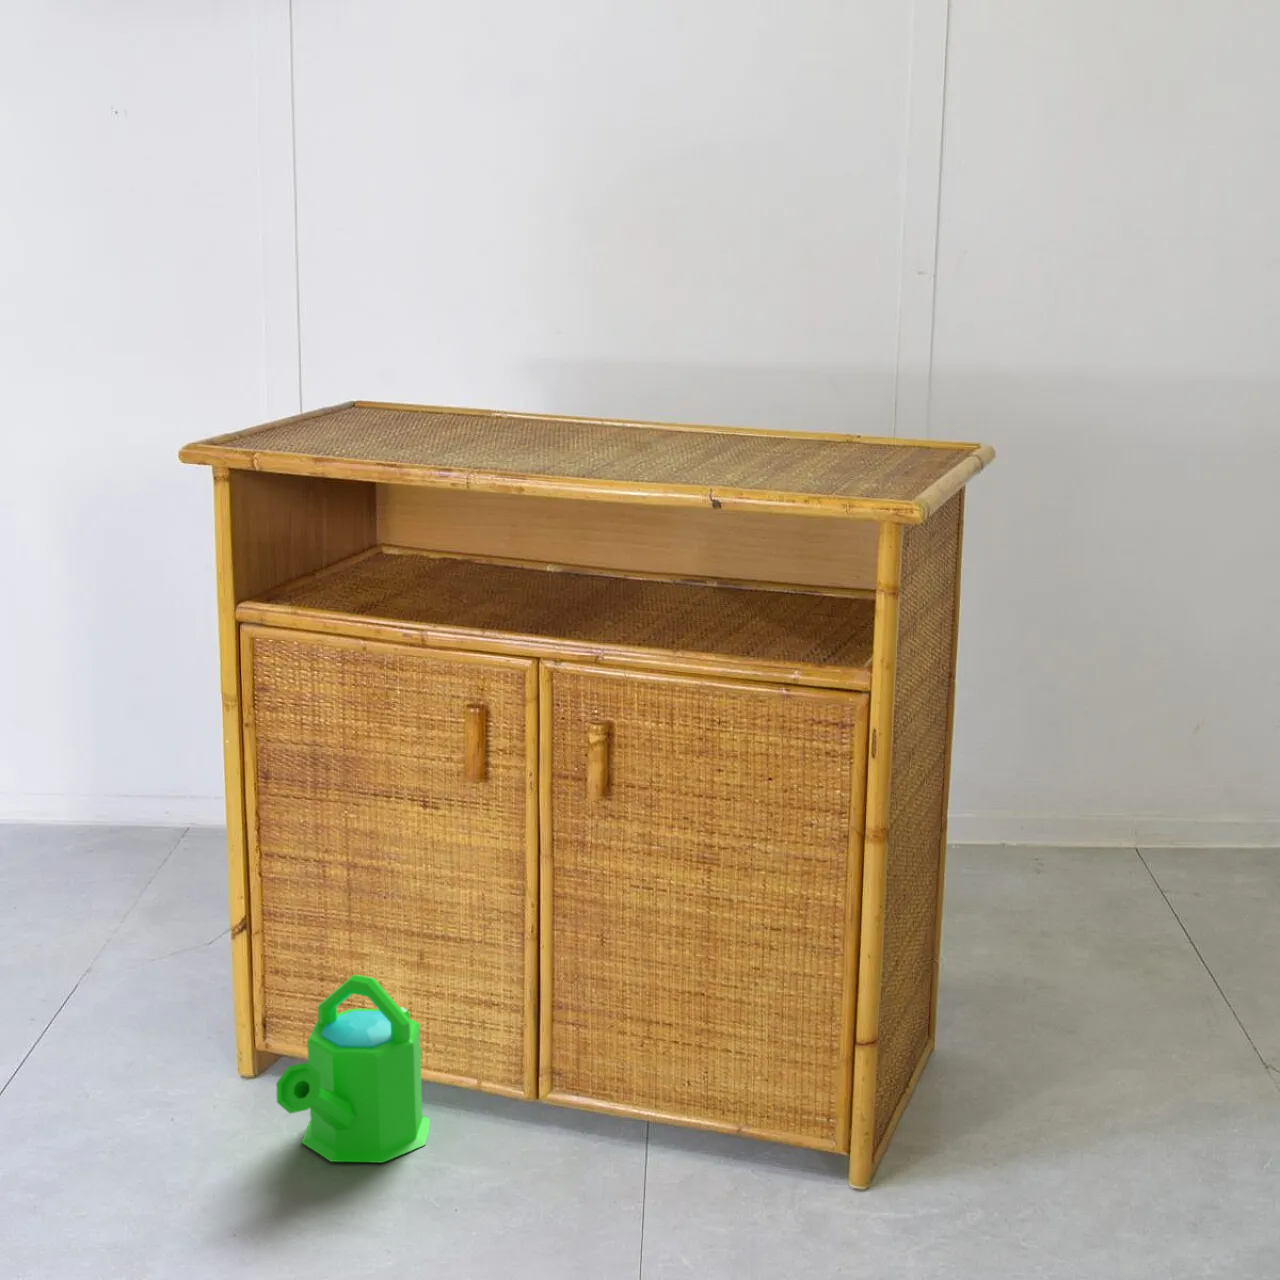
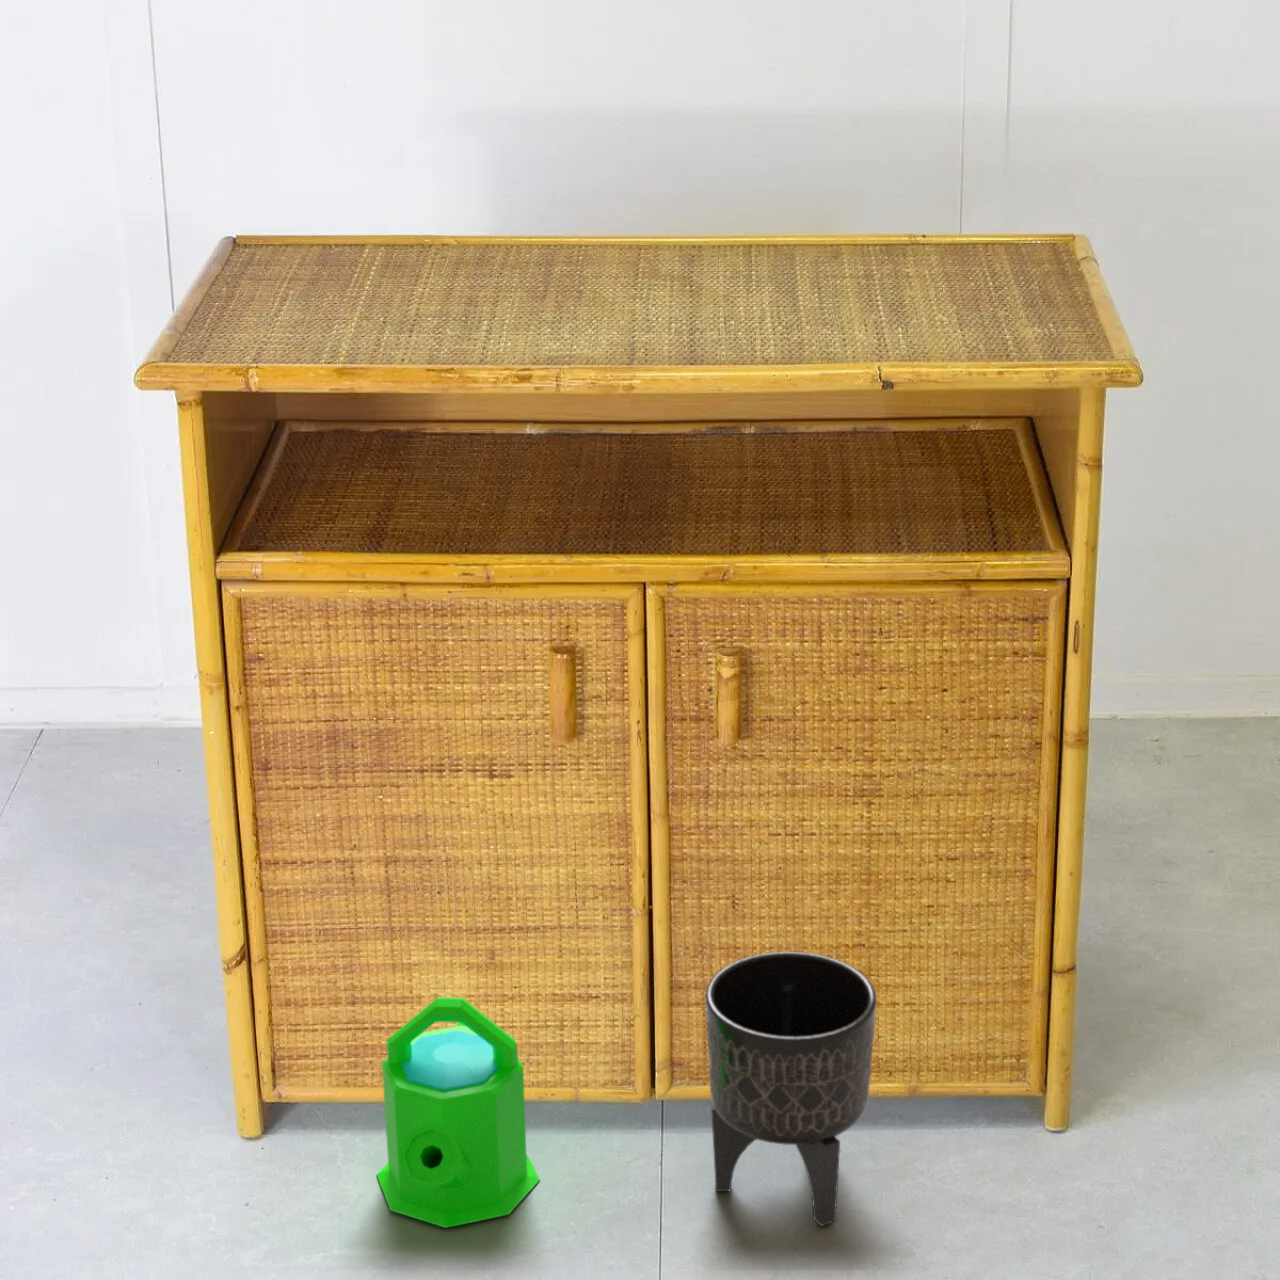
planter: none [537,984,680,1219] -> present [705,951,877,1226]

